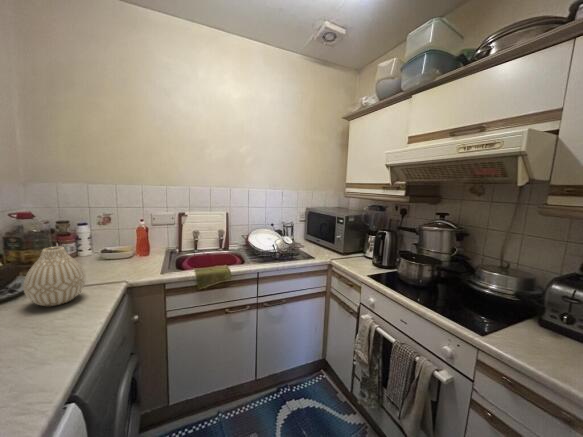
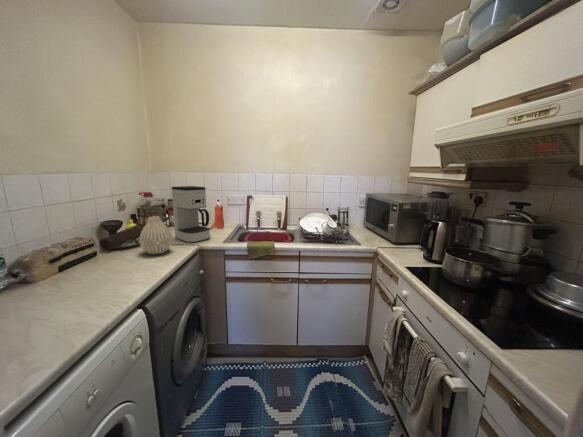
coffee maker: none [73,201,137,280] -> present [171,186,210,243]

